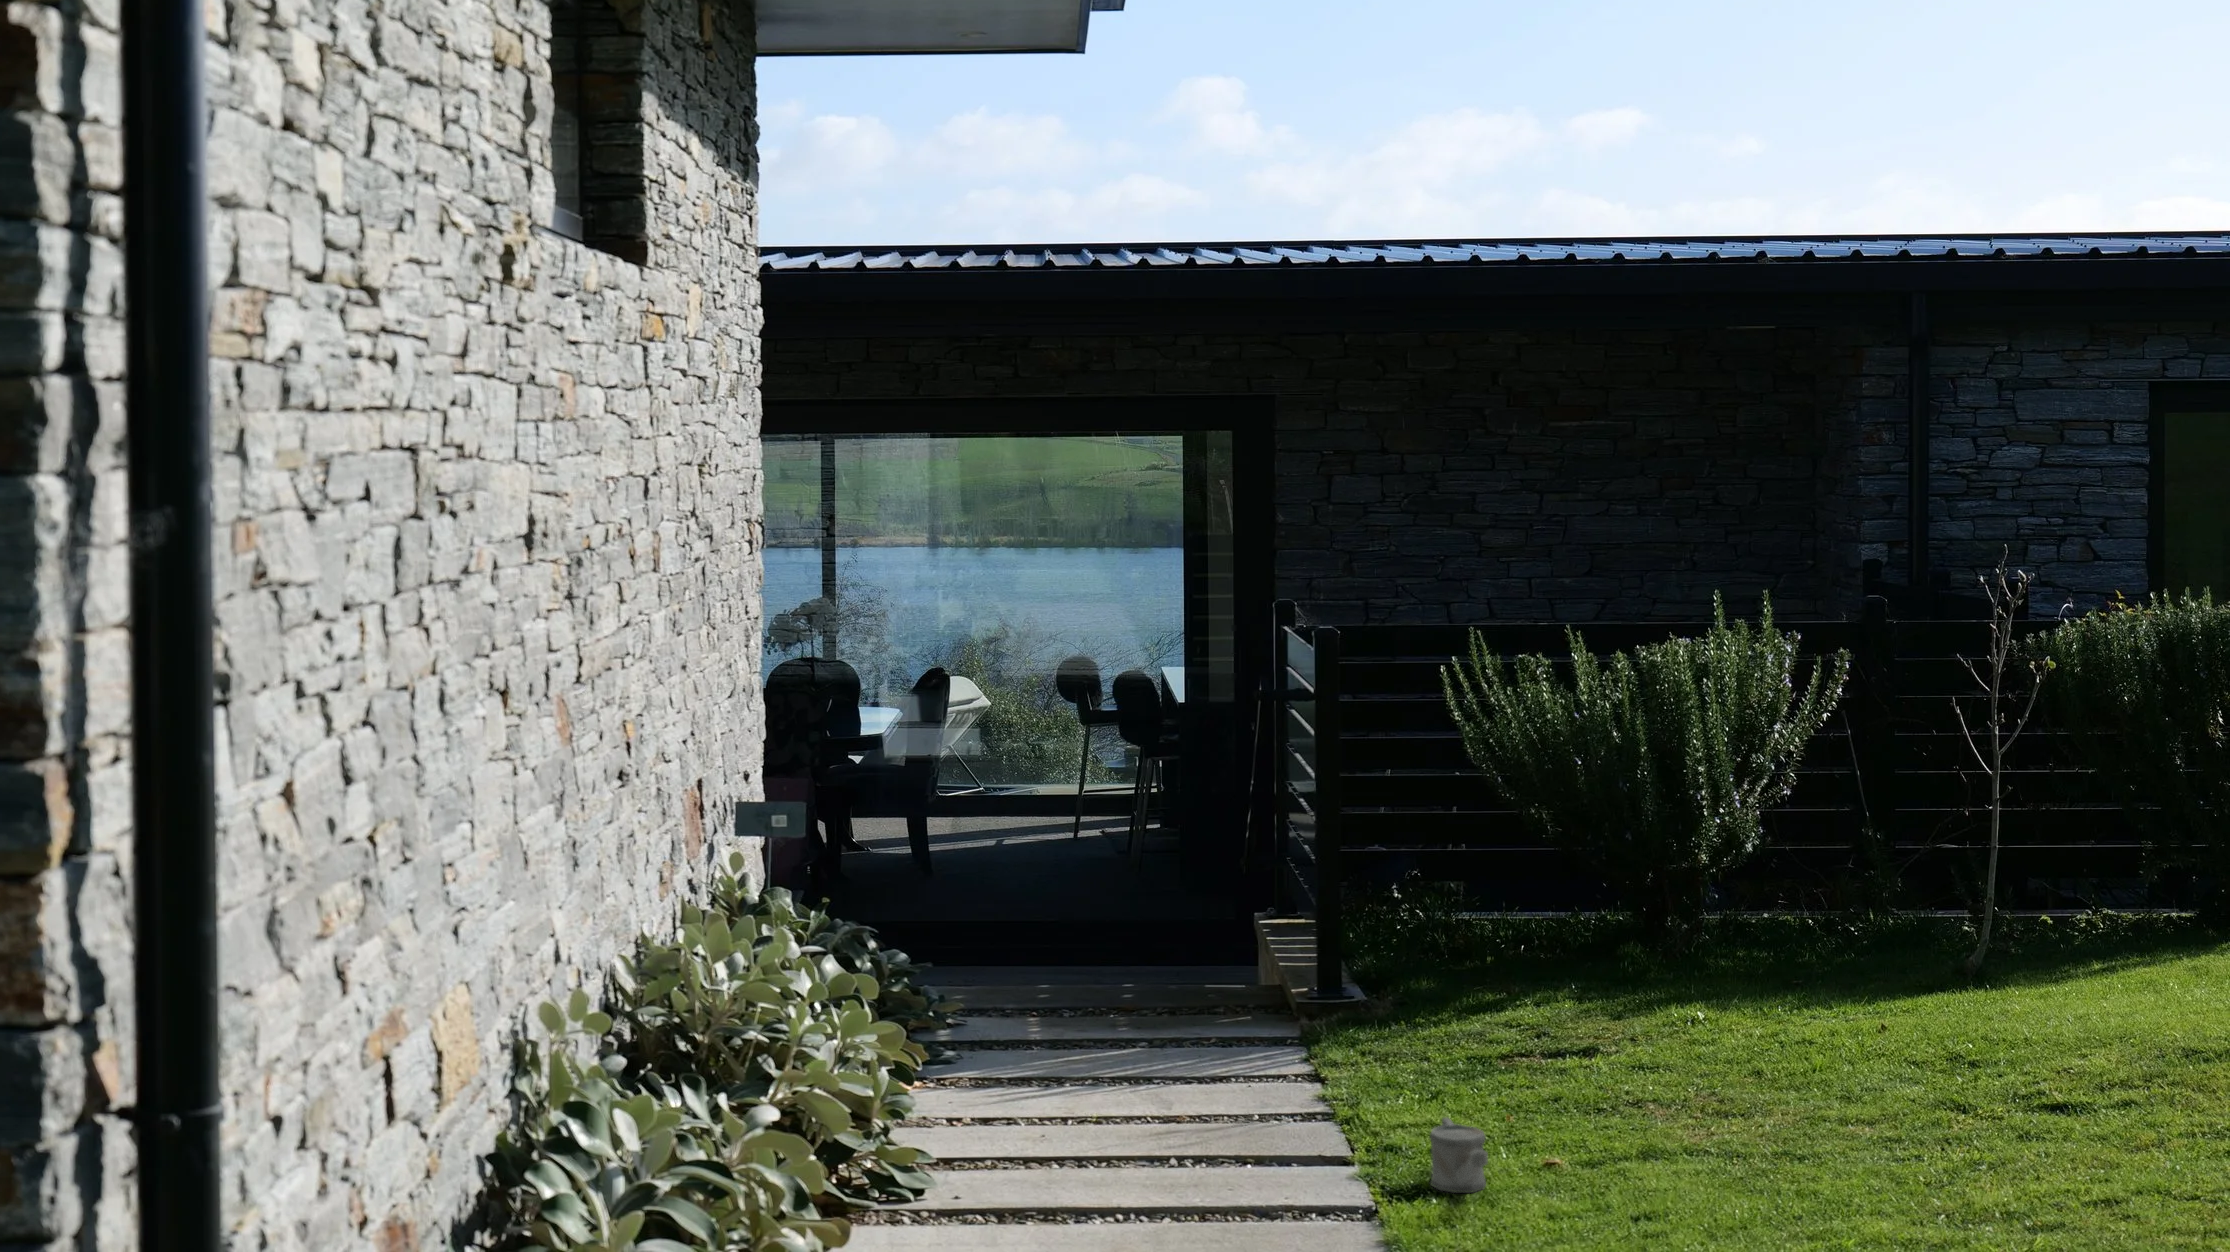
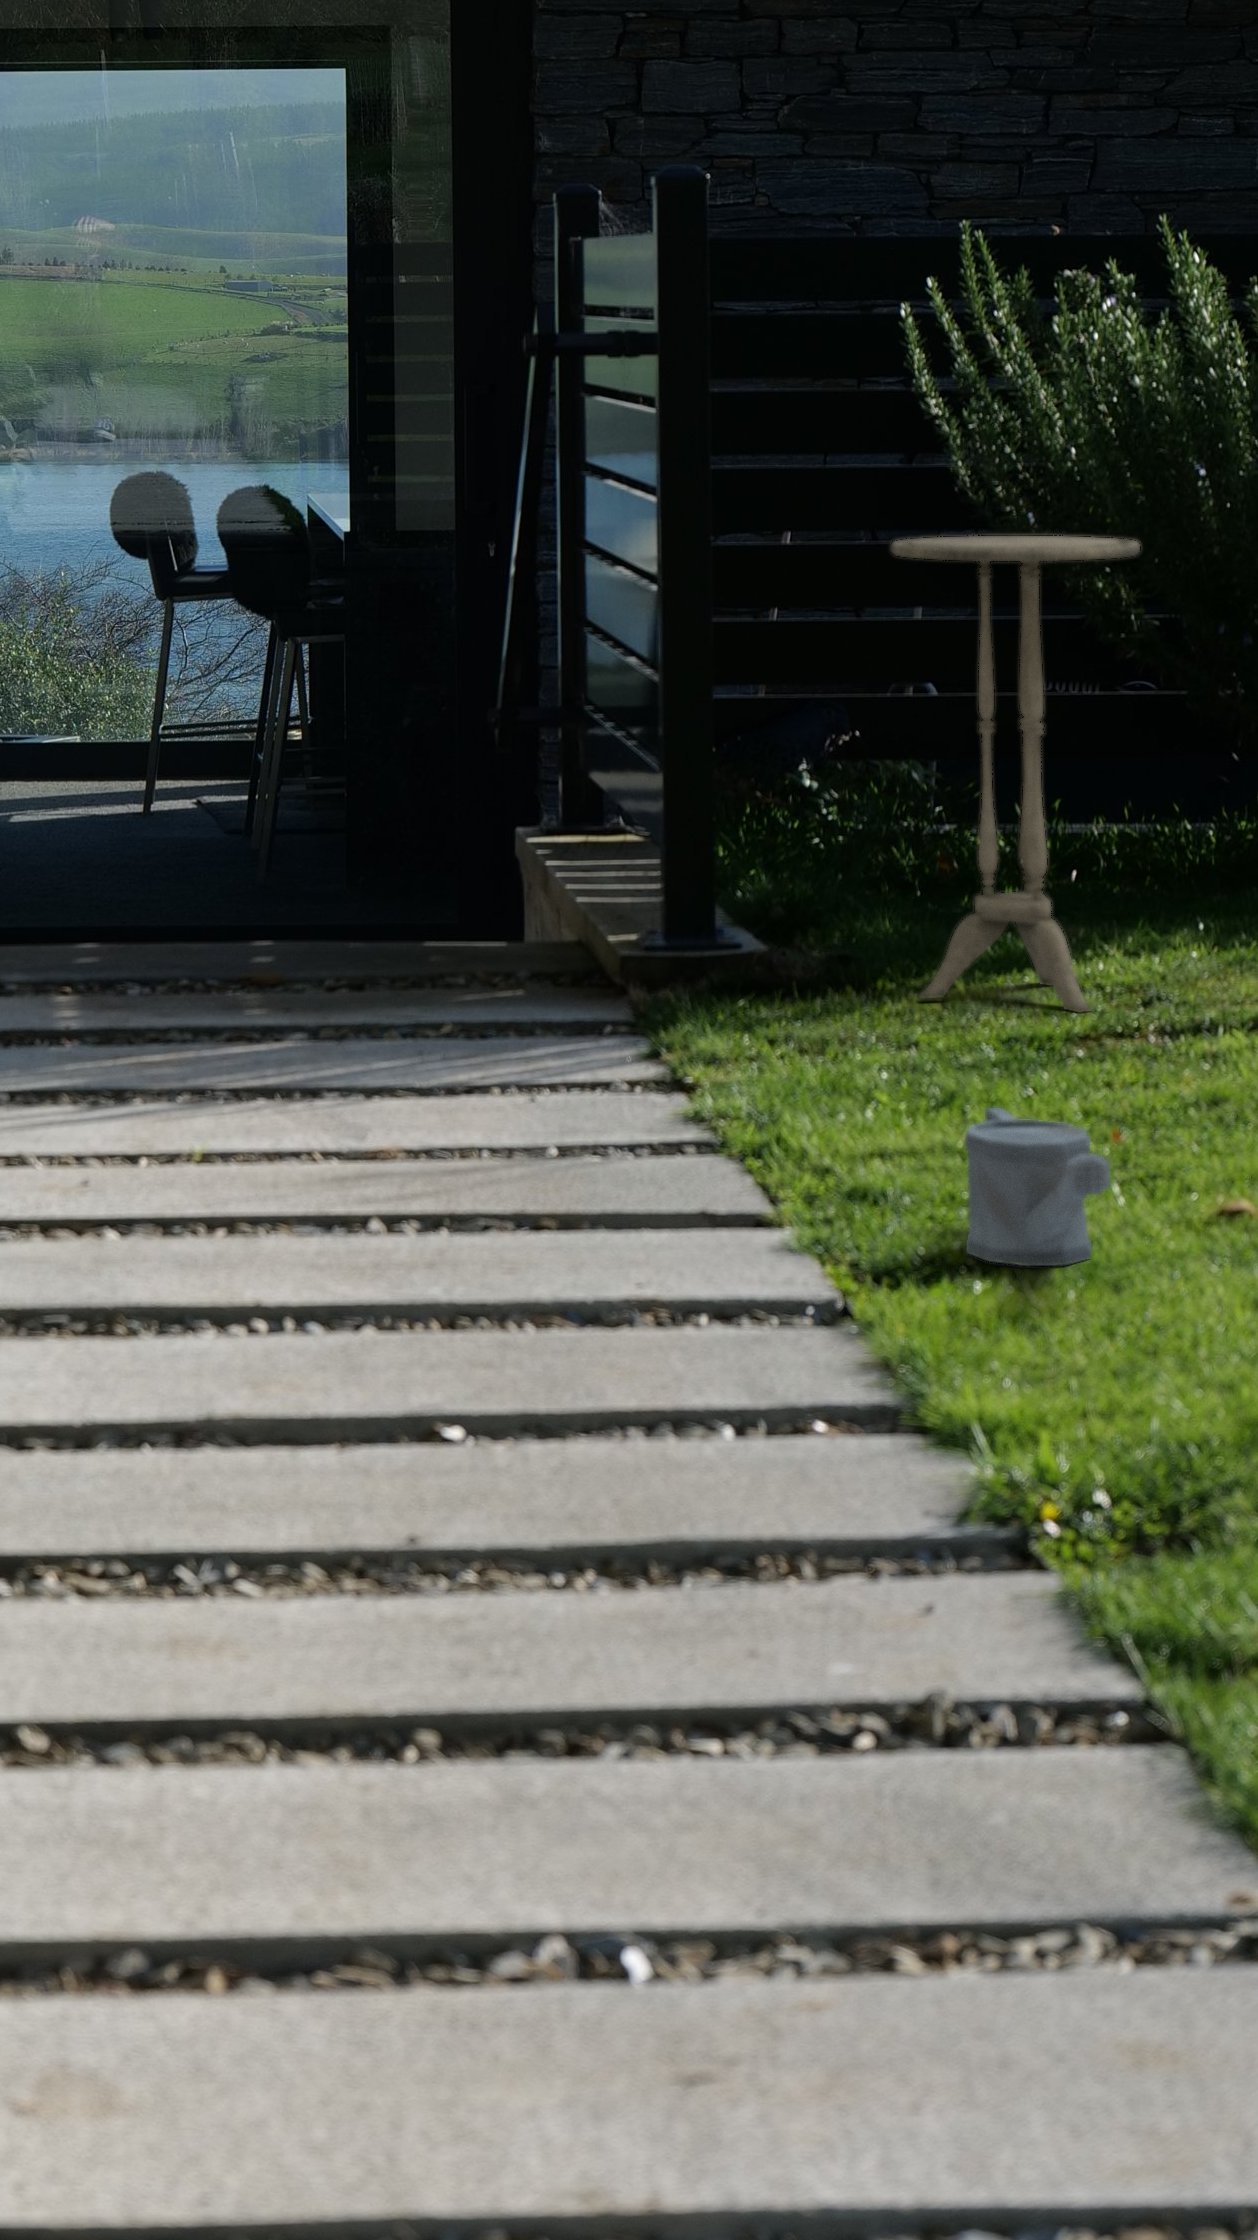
side table: none [1421,811,1537,1041] -> present [892,536,1140,1013]

